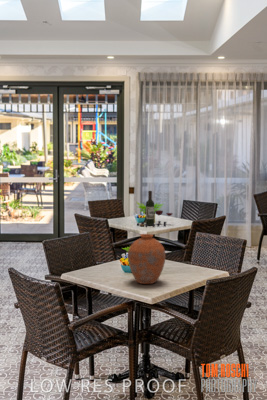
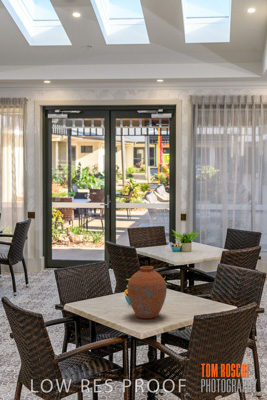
wine bottle: present [137,191,172,227] -> none [172,219,210,257]

